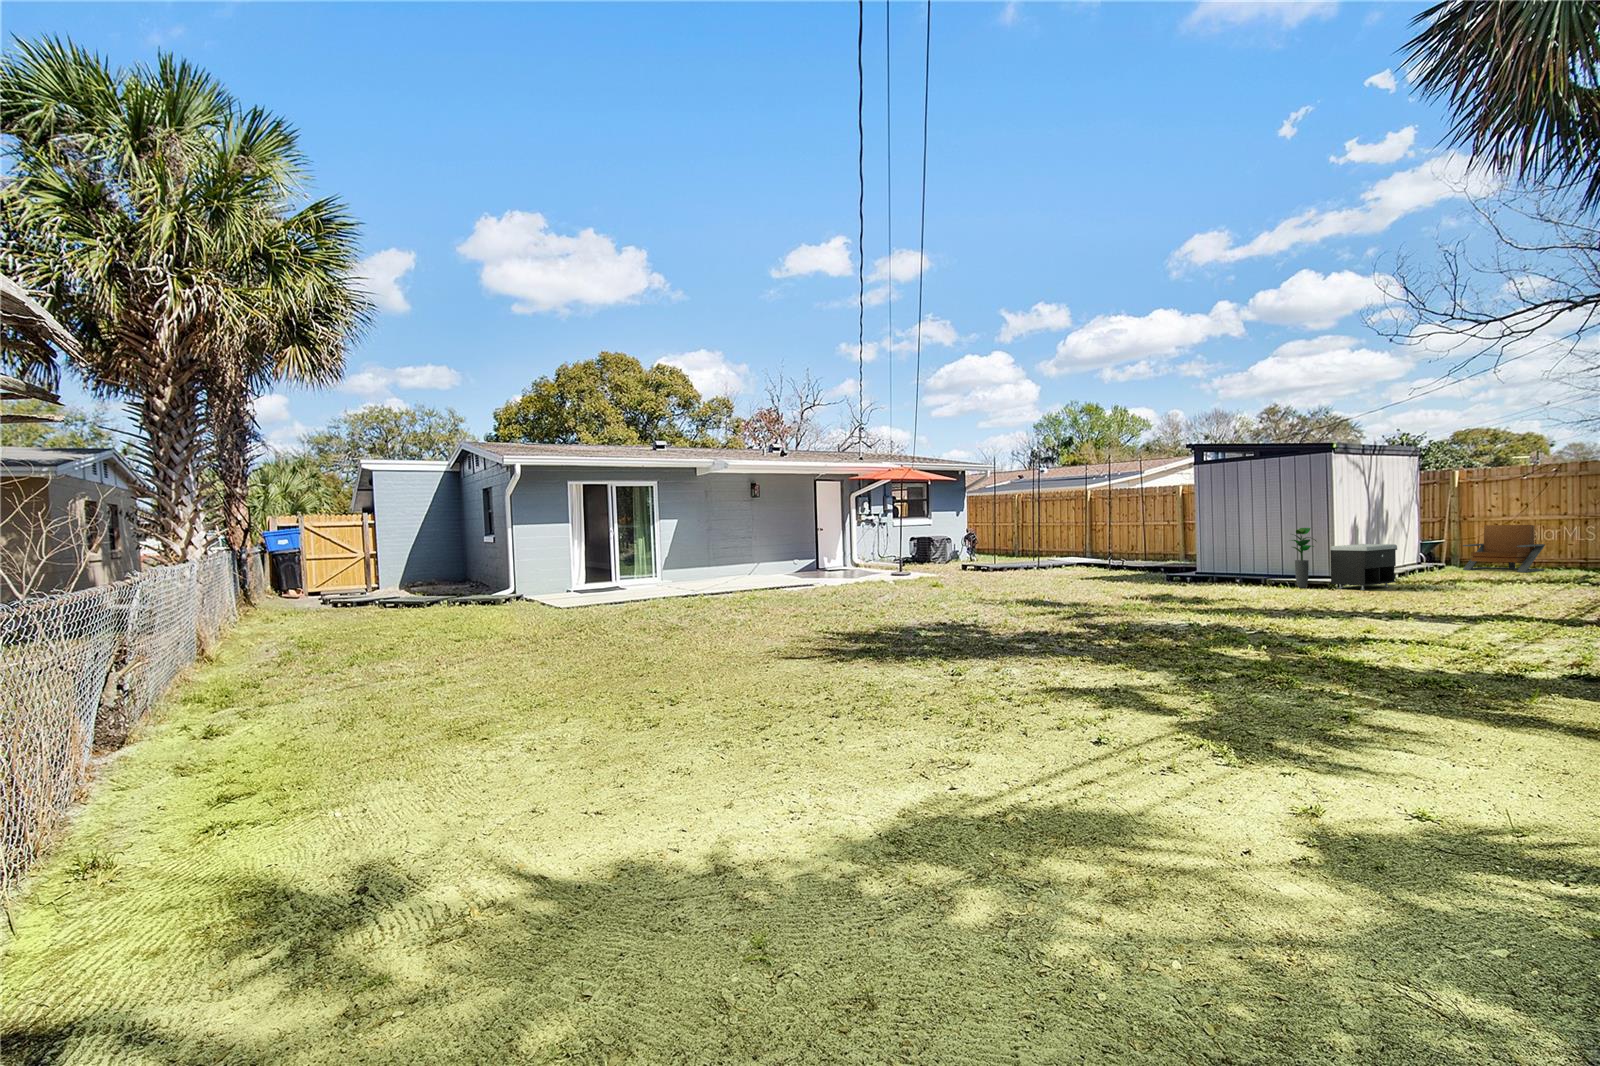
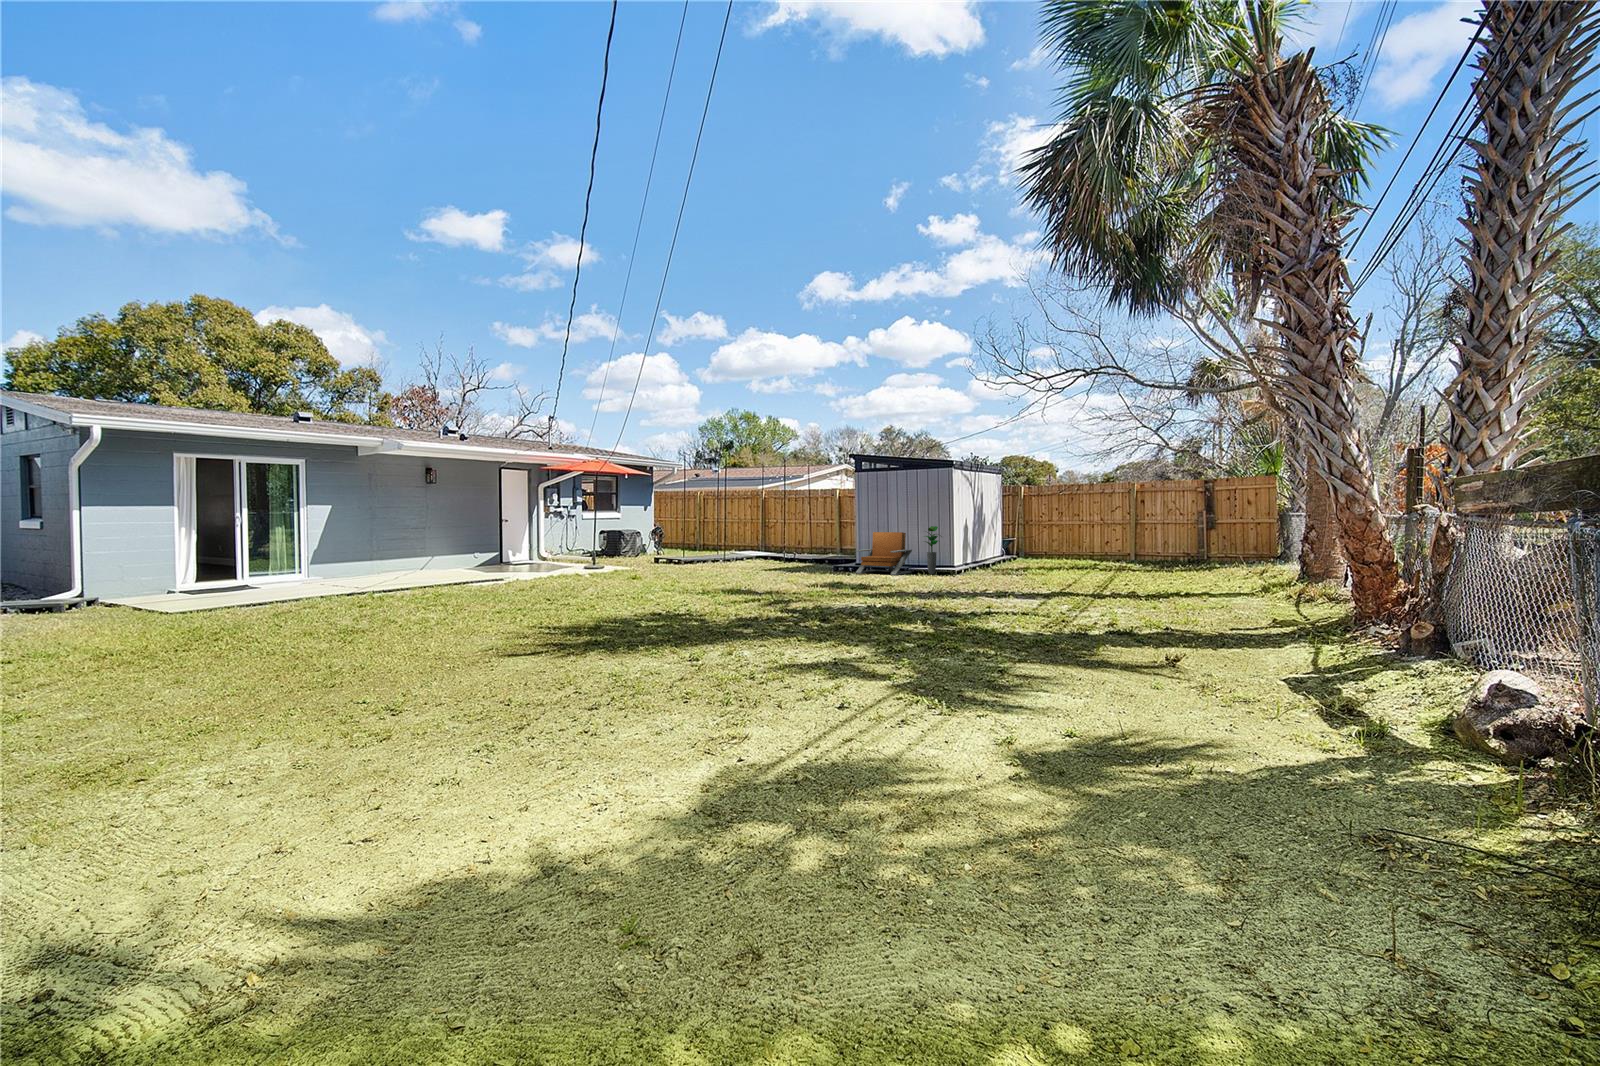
lounge chair: present [1463,525,1545,572] -> present [856,532,912,575]
storage bench: present [1330,544,1397,590] -> none [951,539,993,575]

